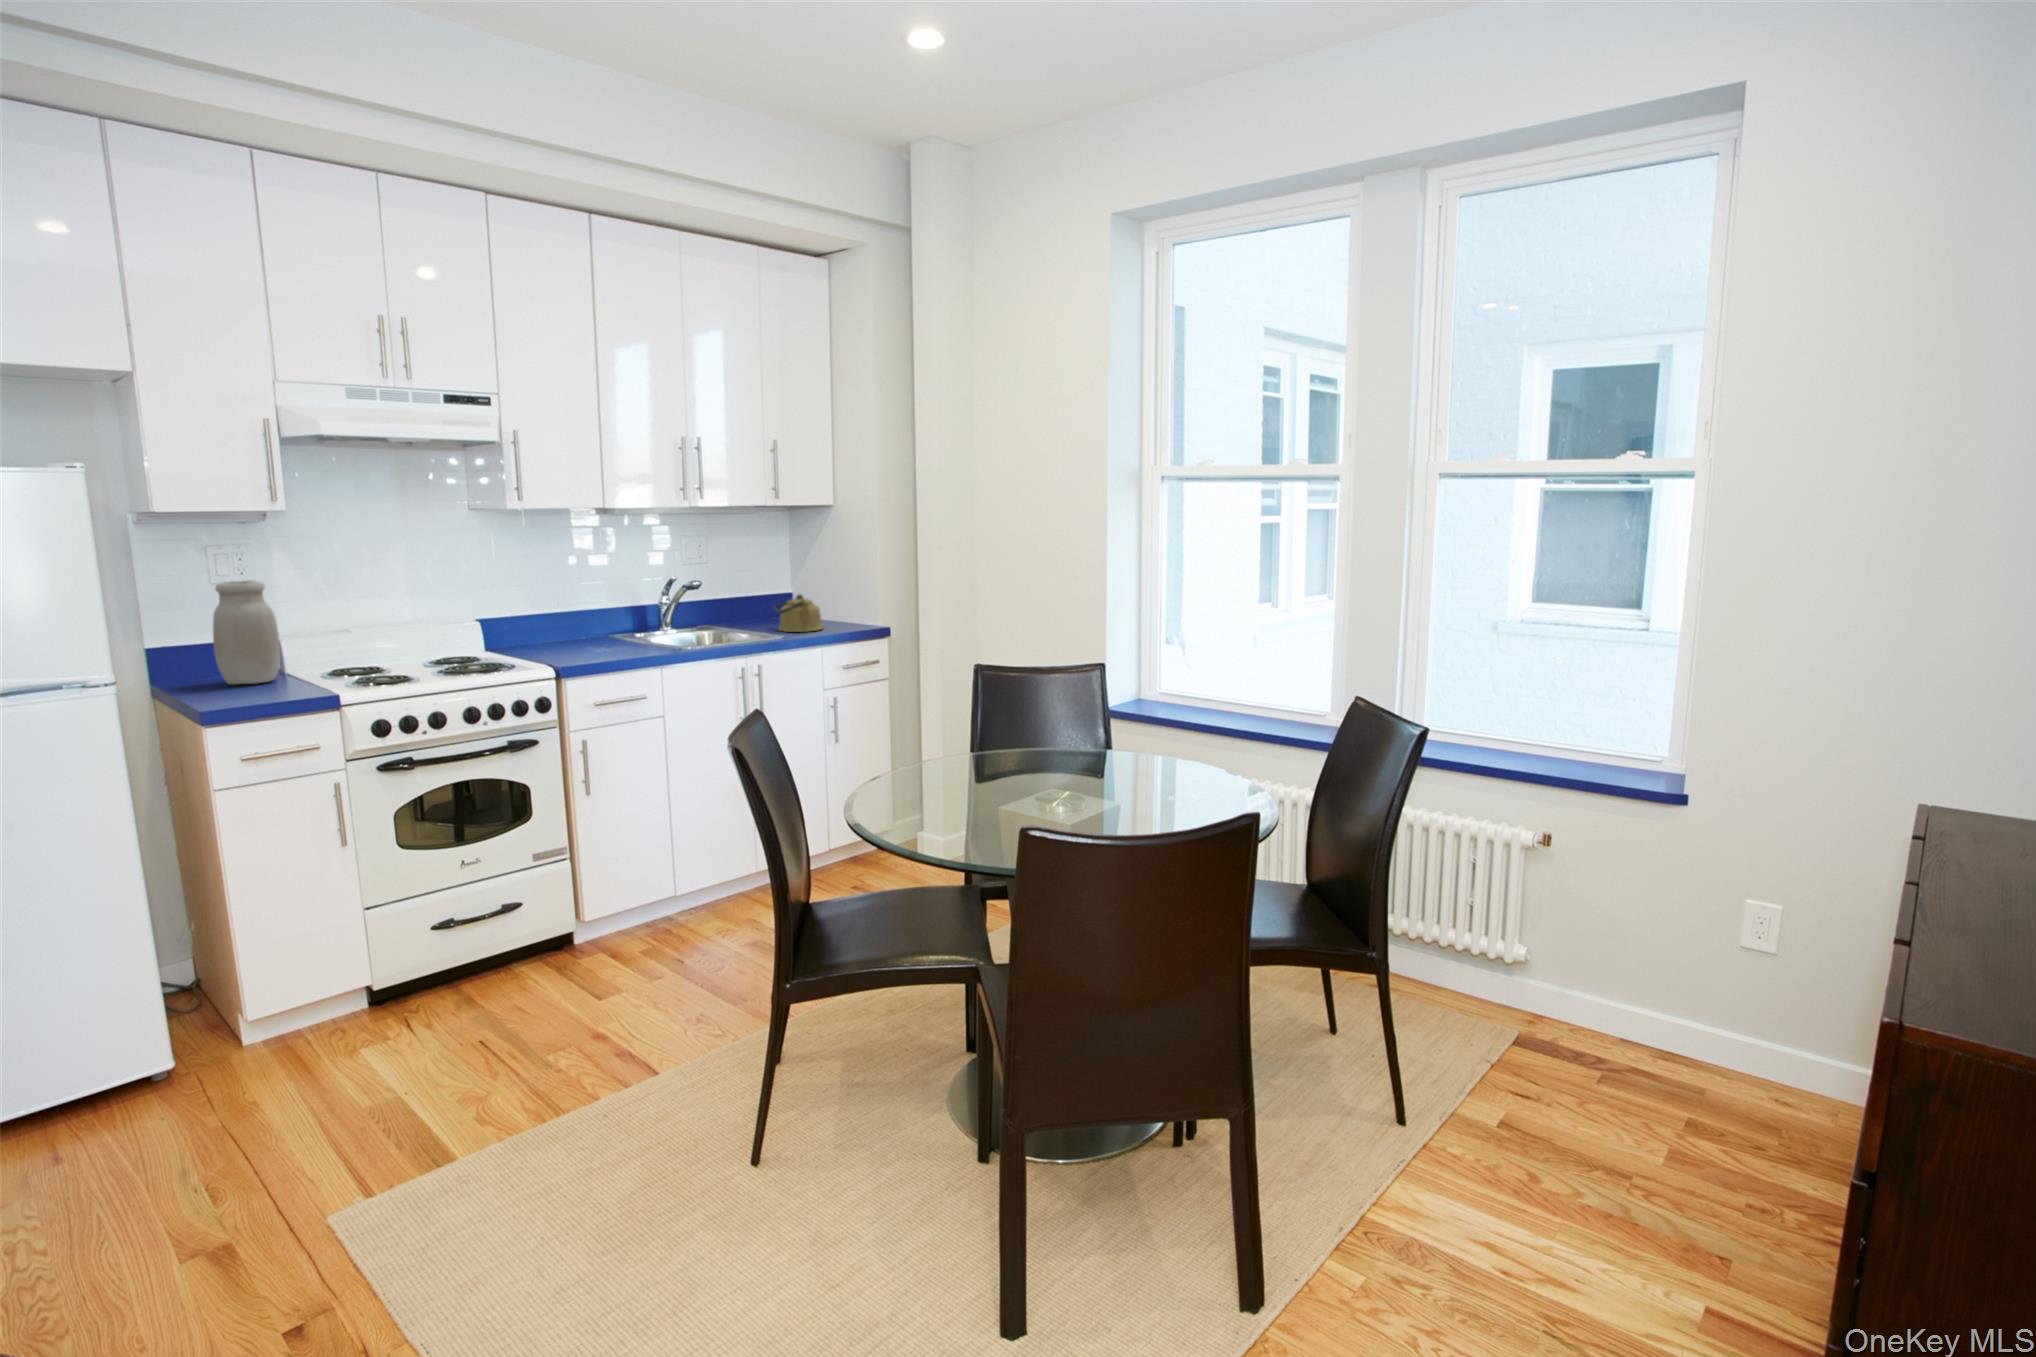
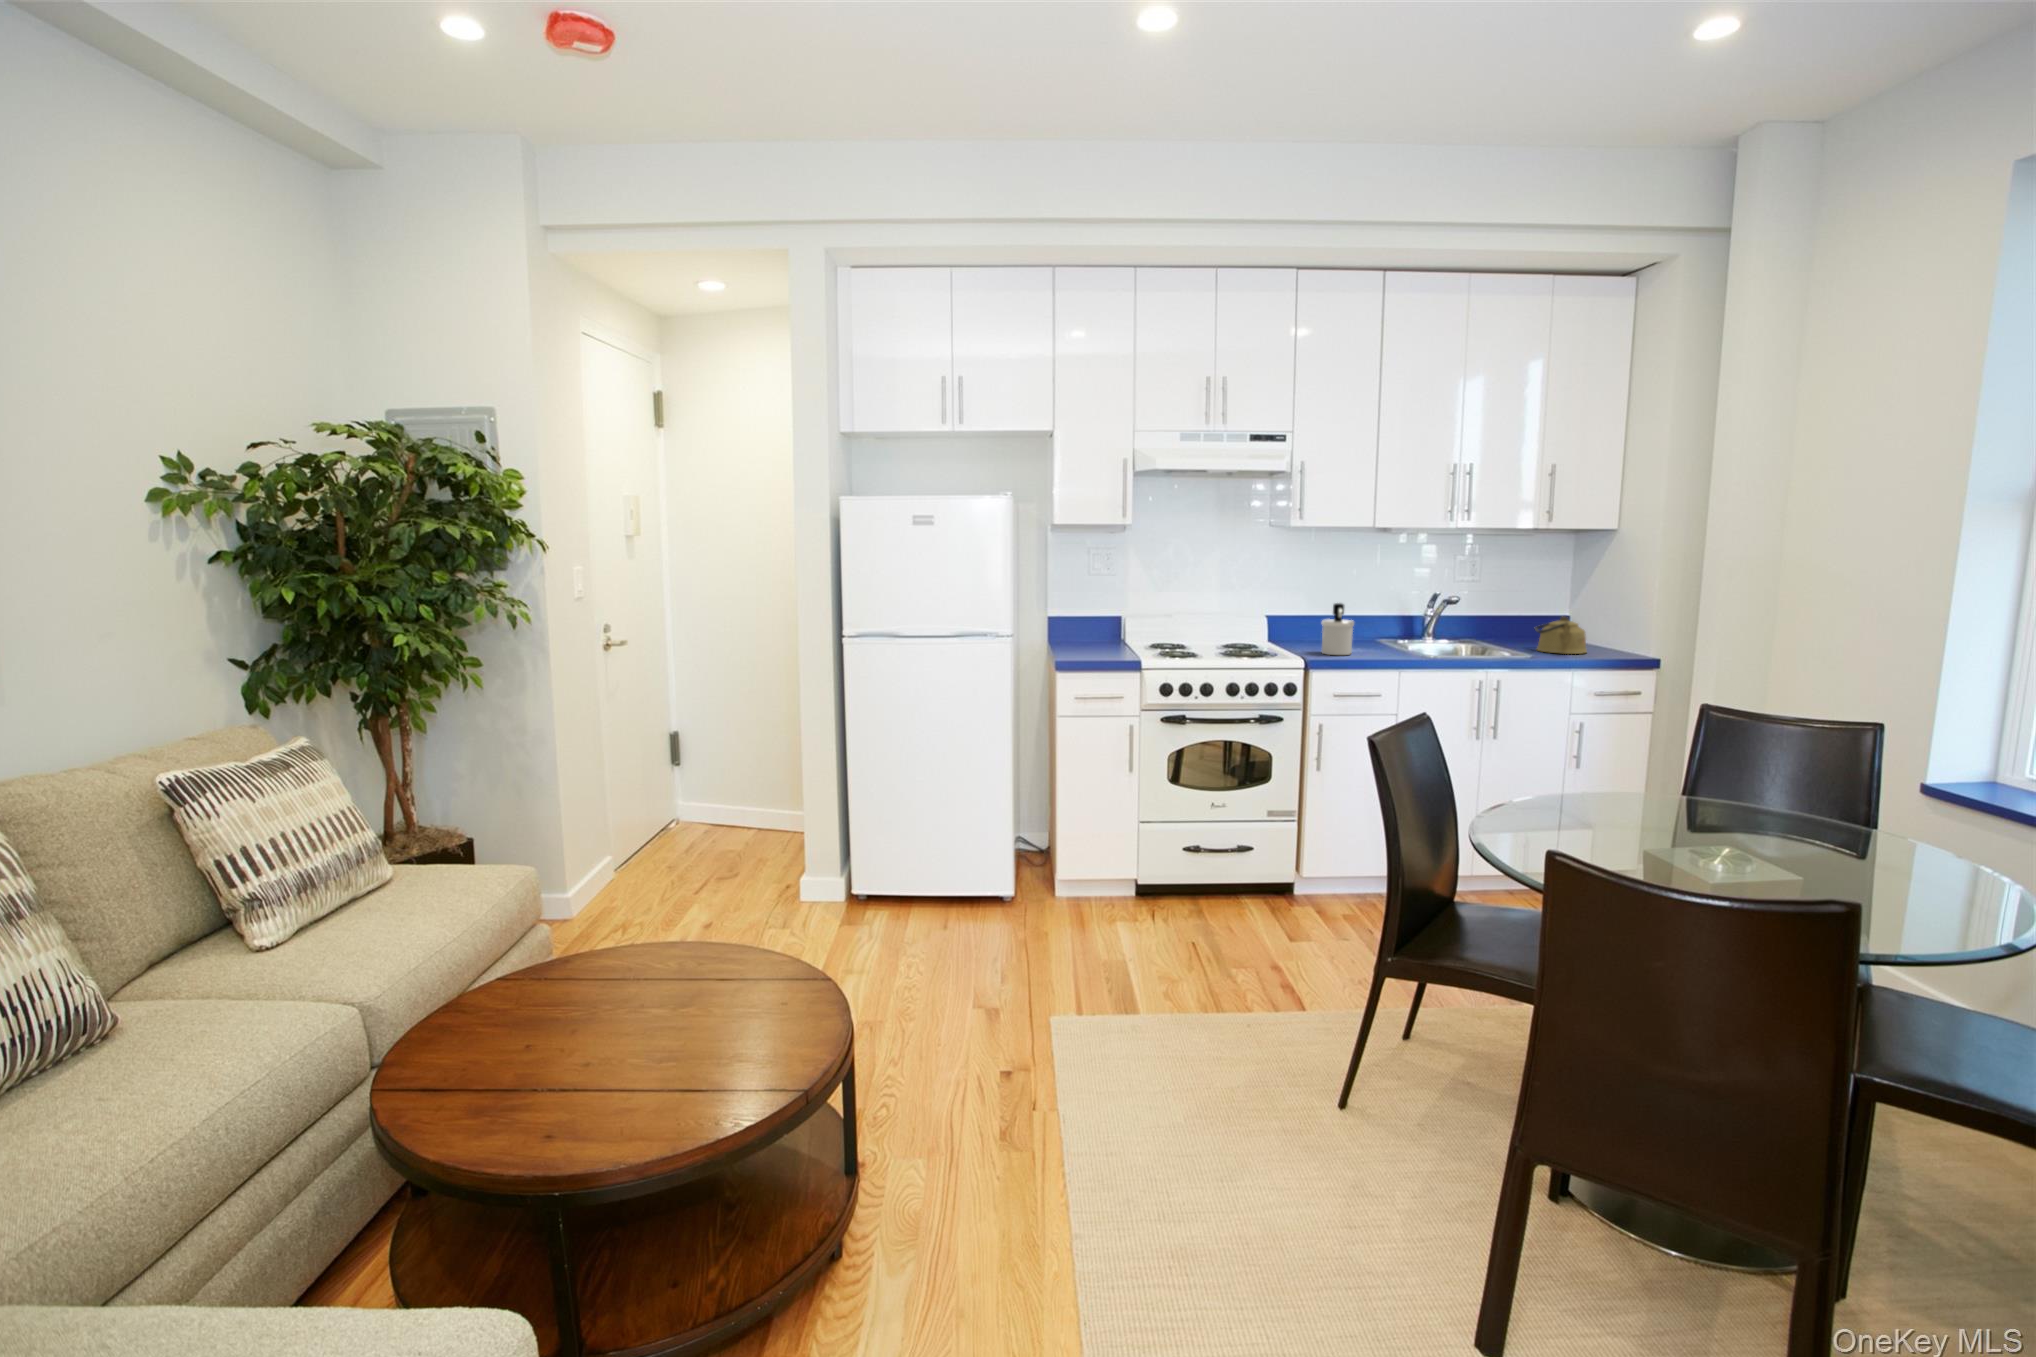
jar: present [213,581,280,684] -> none [1082,575,1120,648]
soap dispenser: none [561,598,601,658] -> present [1321,603,1354,655]

